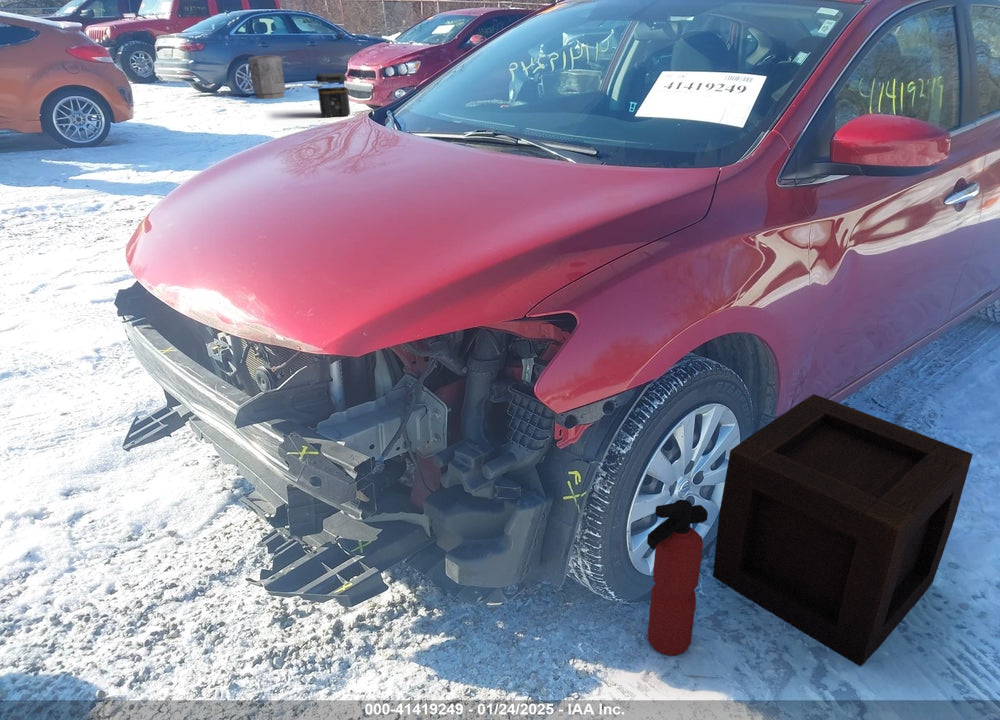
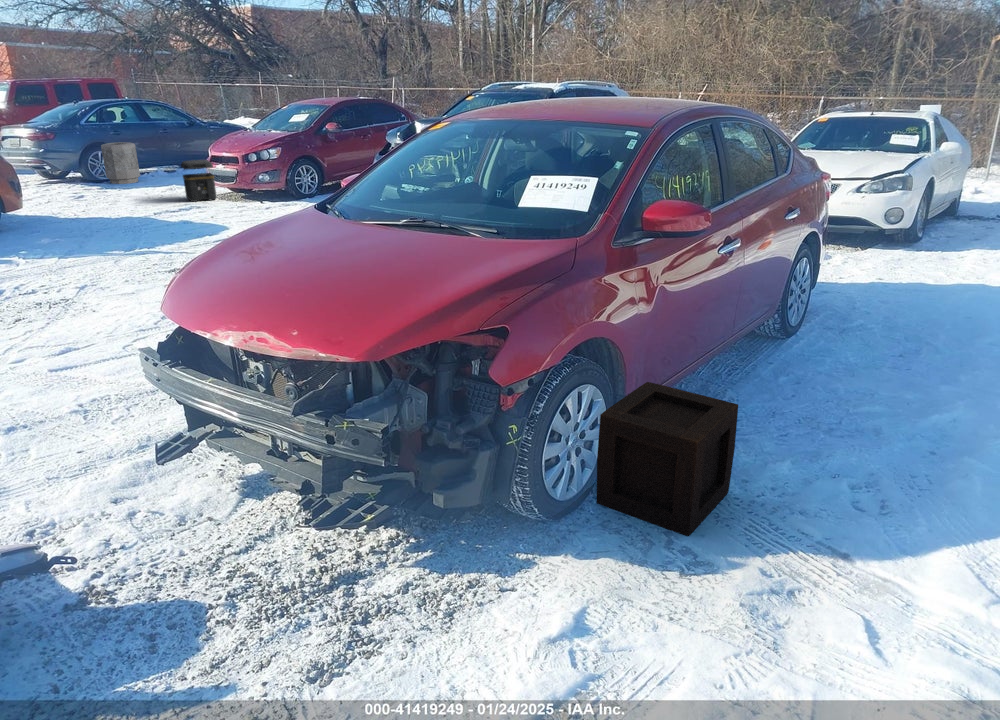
fire extinguisher: present [647,499,708,656] -> none [558,440,592,544]

